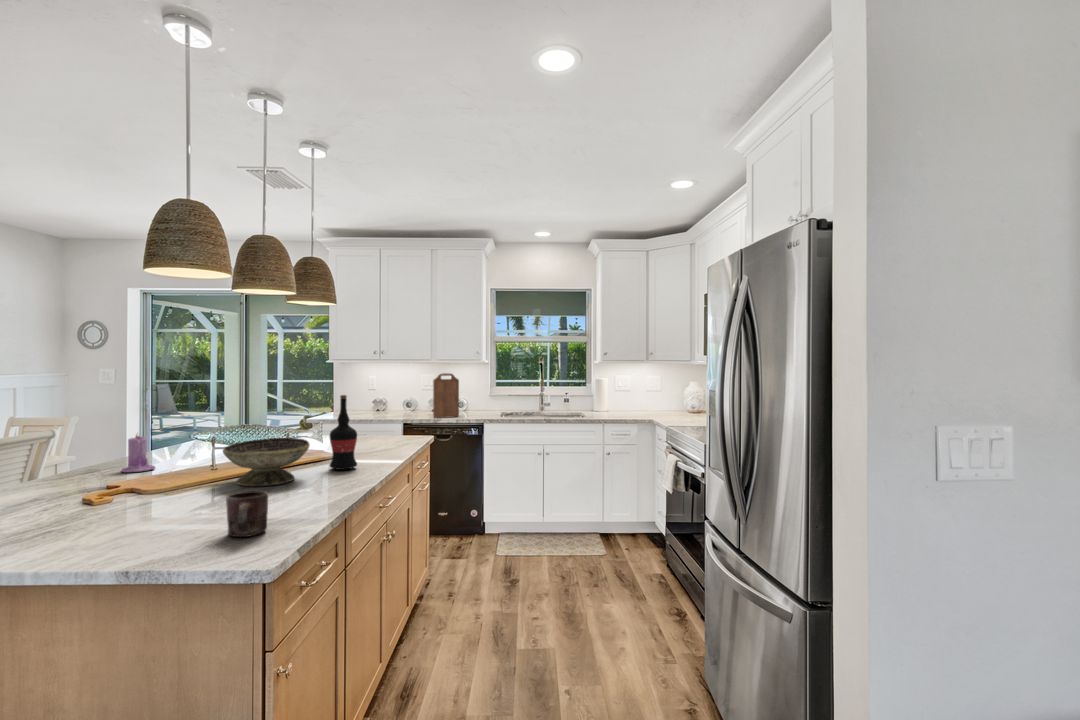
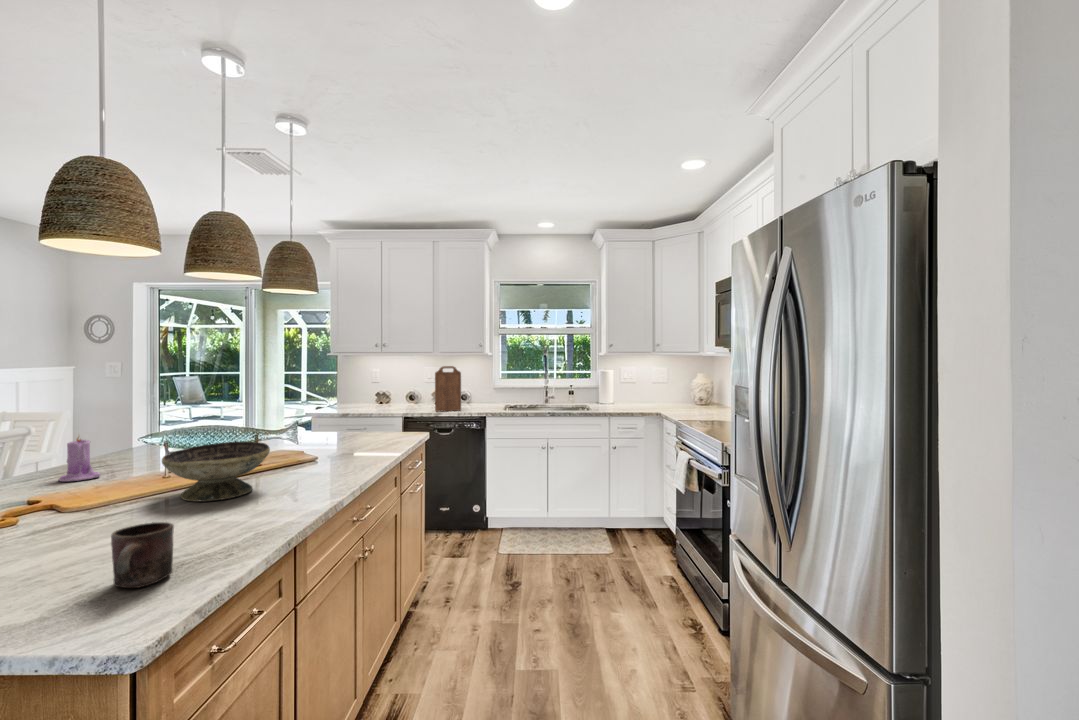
wine bottle: present [330,395,357,470] -> none [299,391,331,477]

